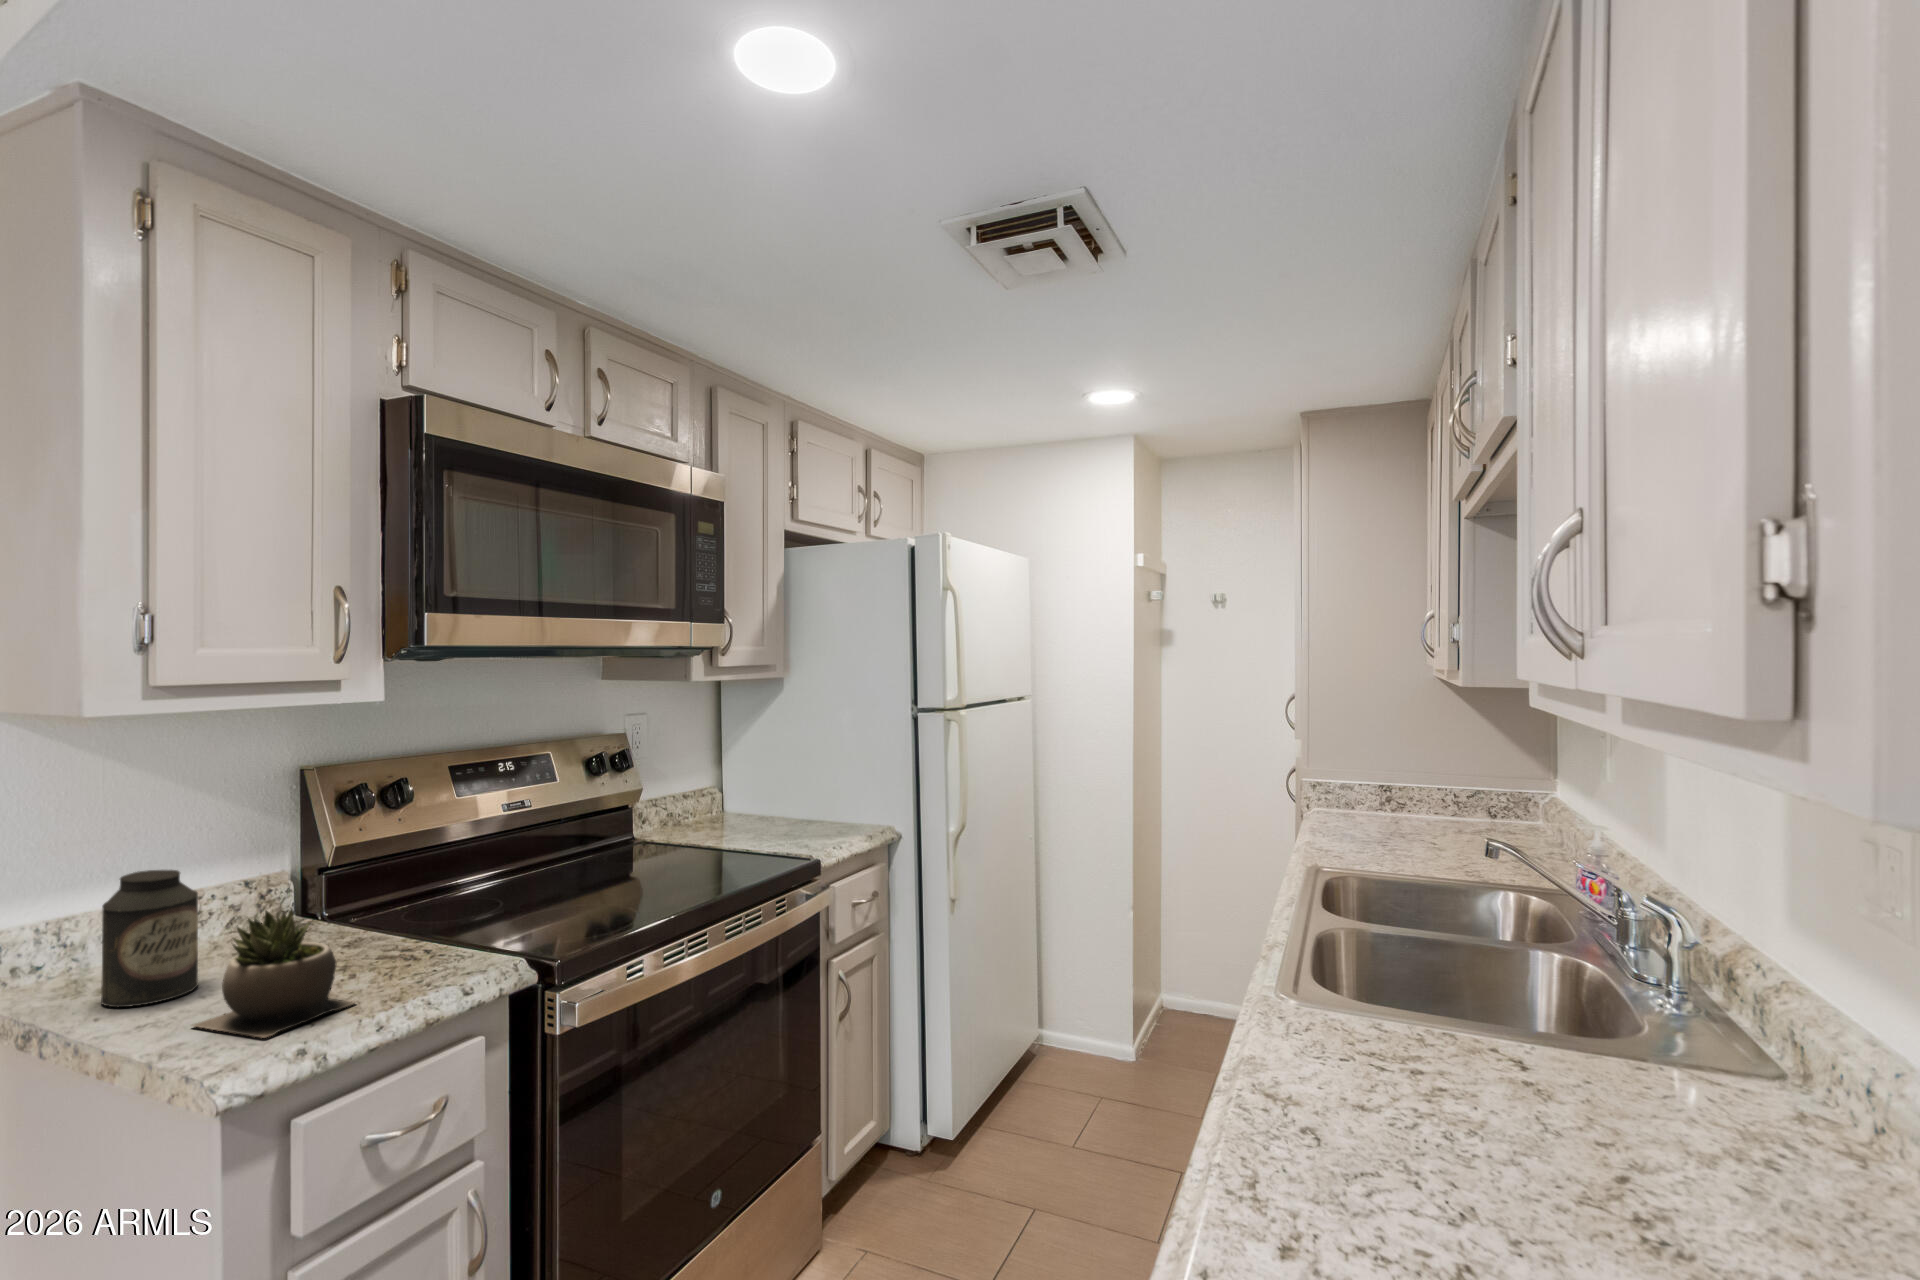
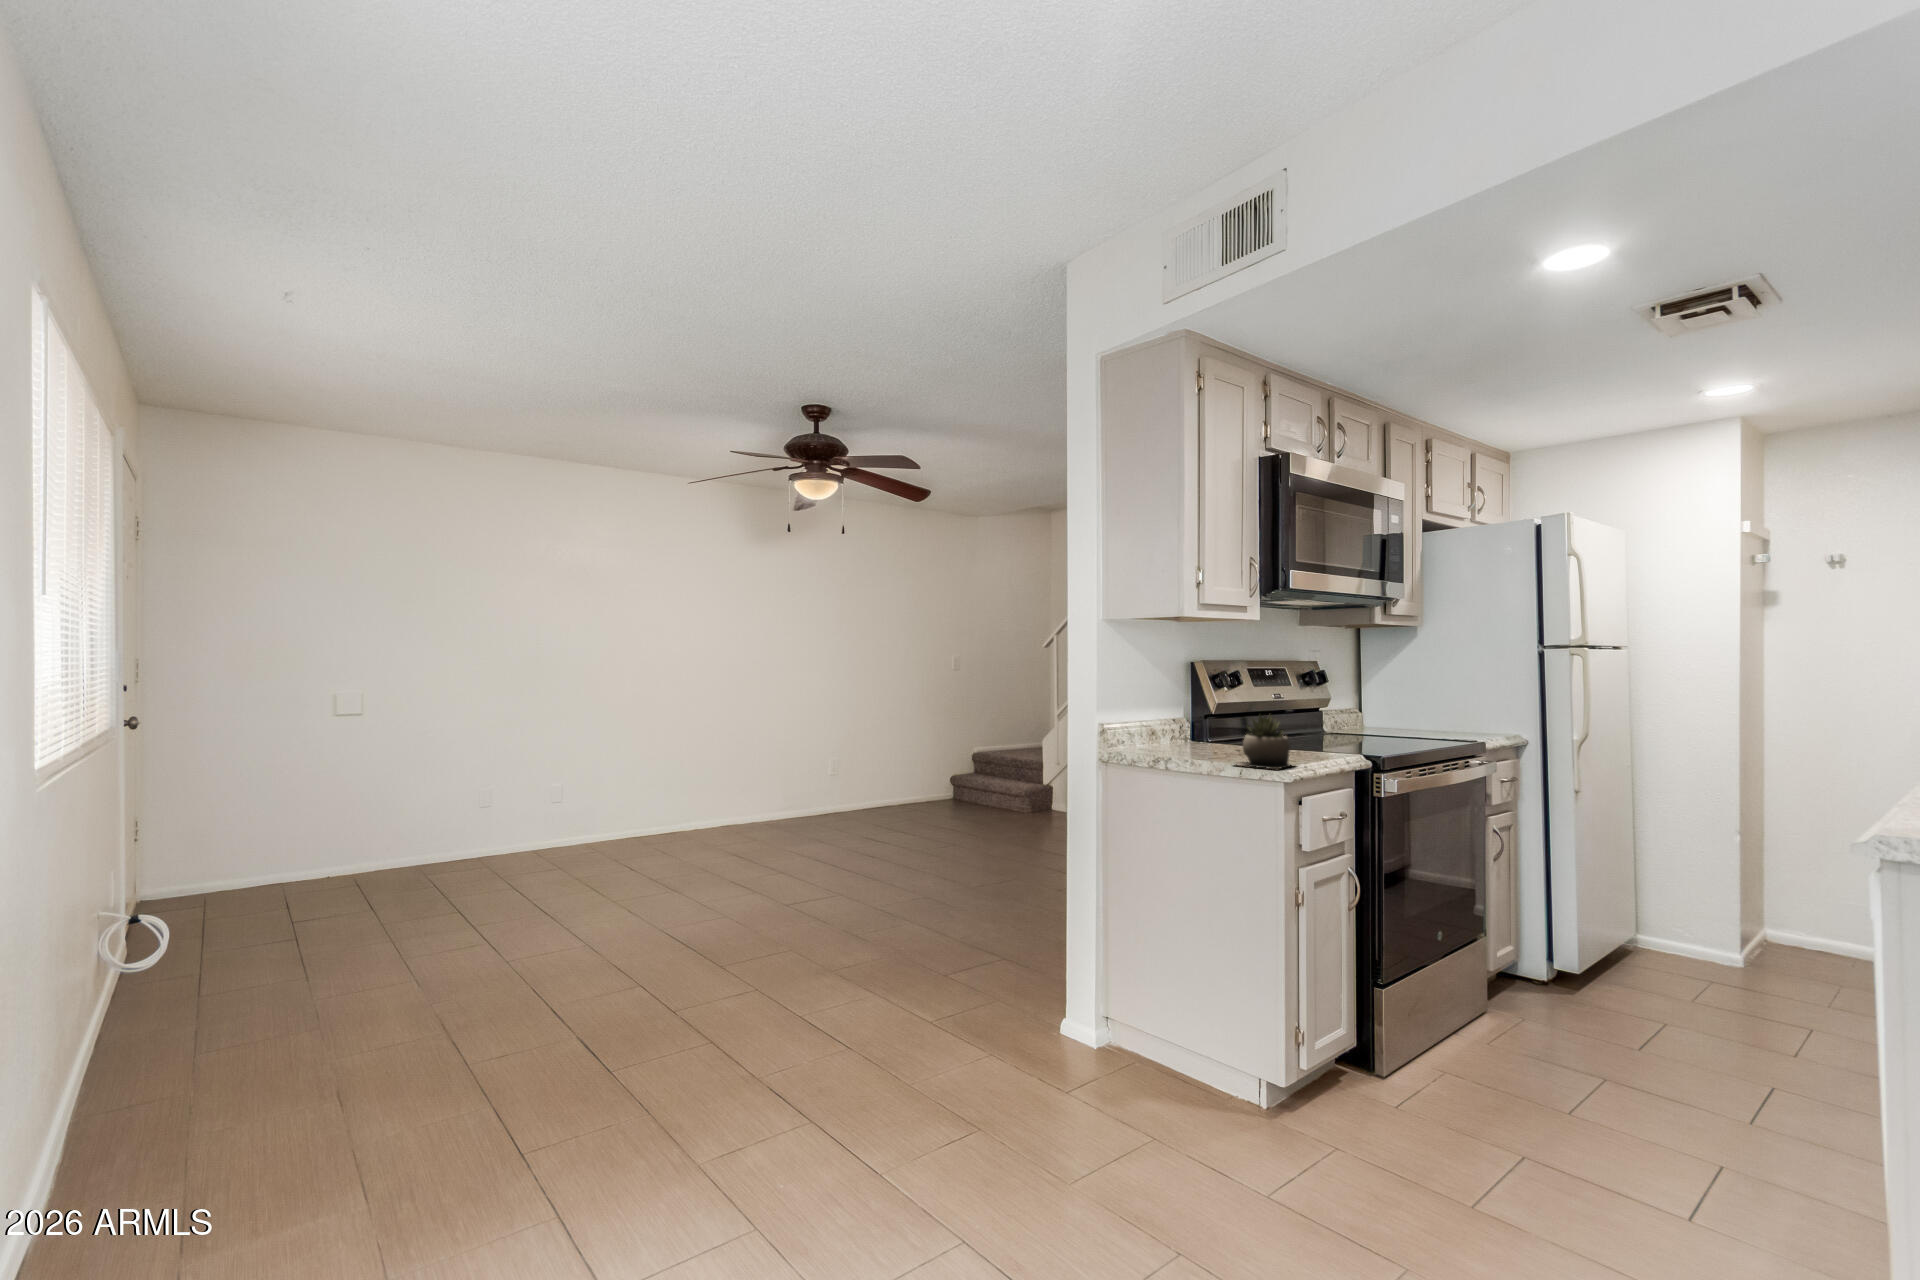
canister: present [101,870,198,1007] -> none [1165,699,1202,759]

